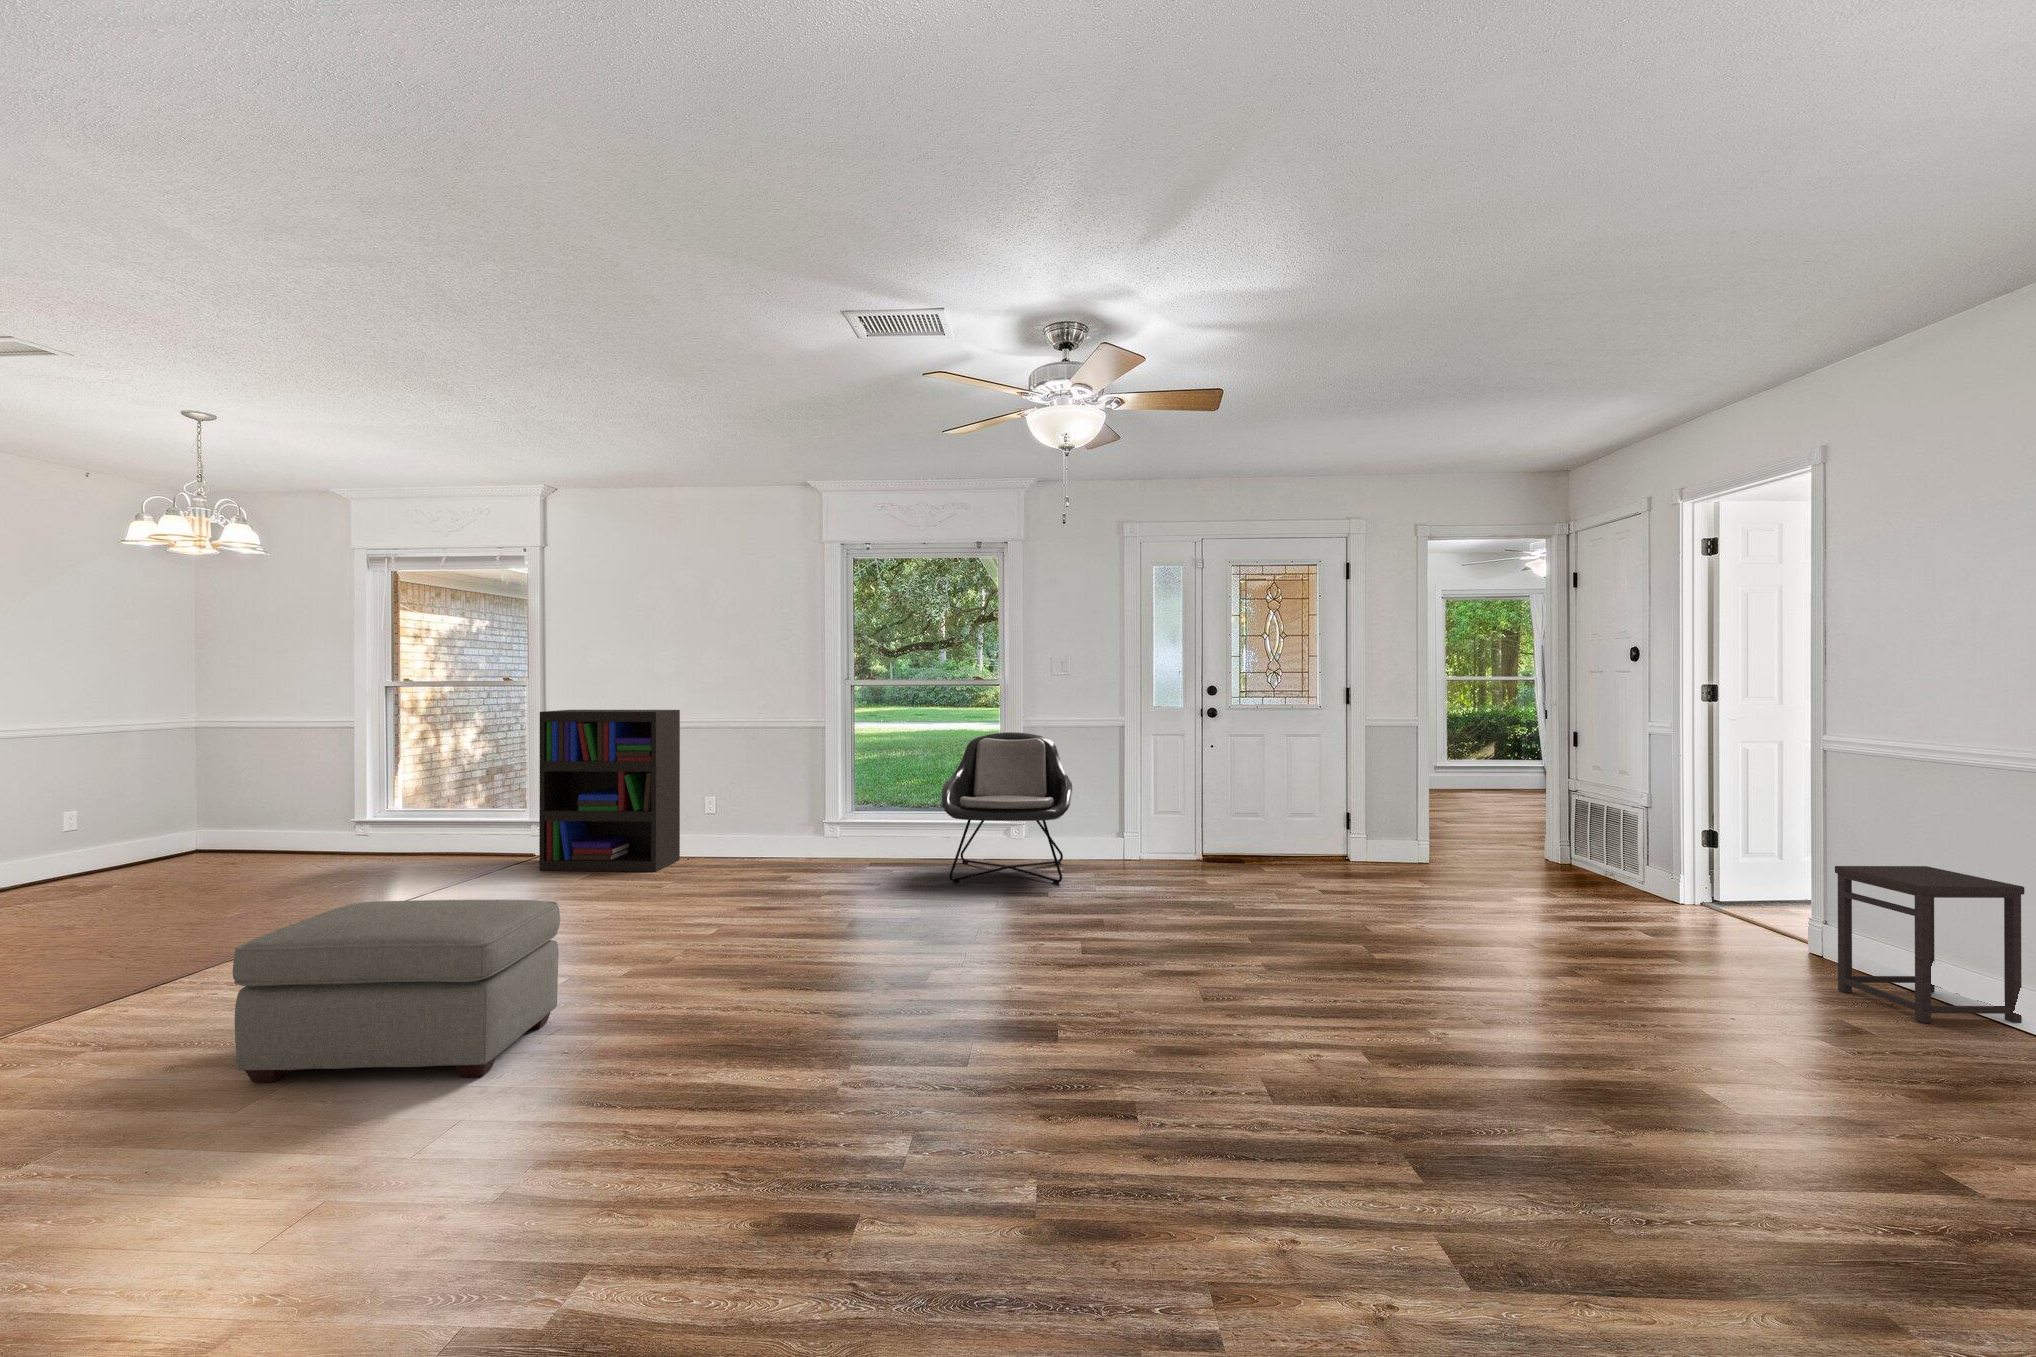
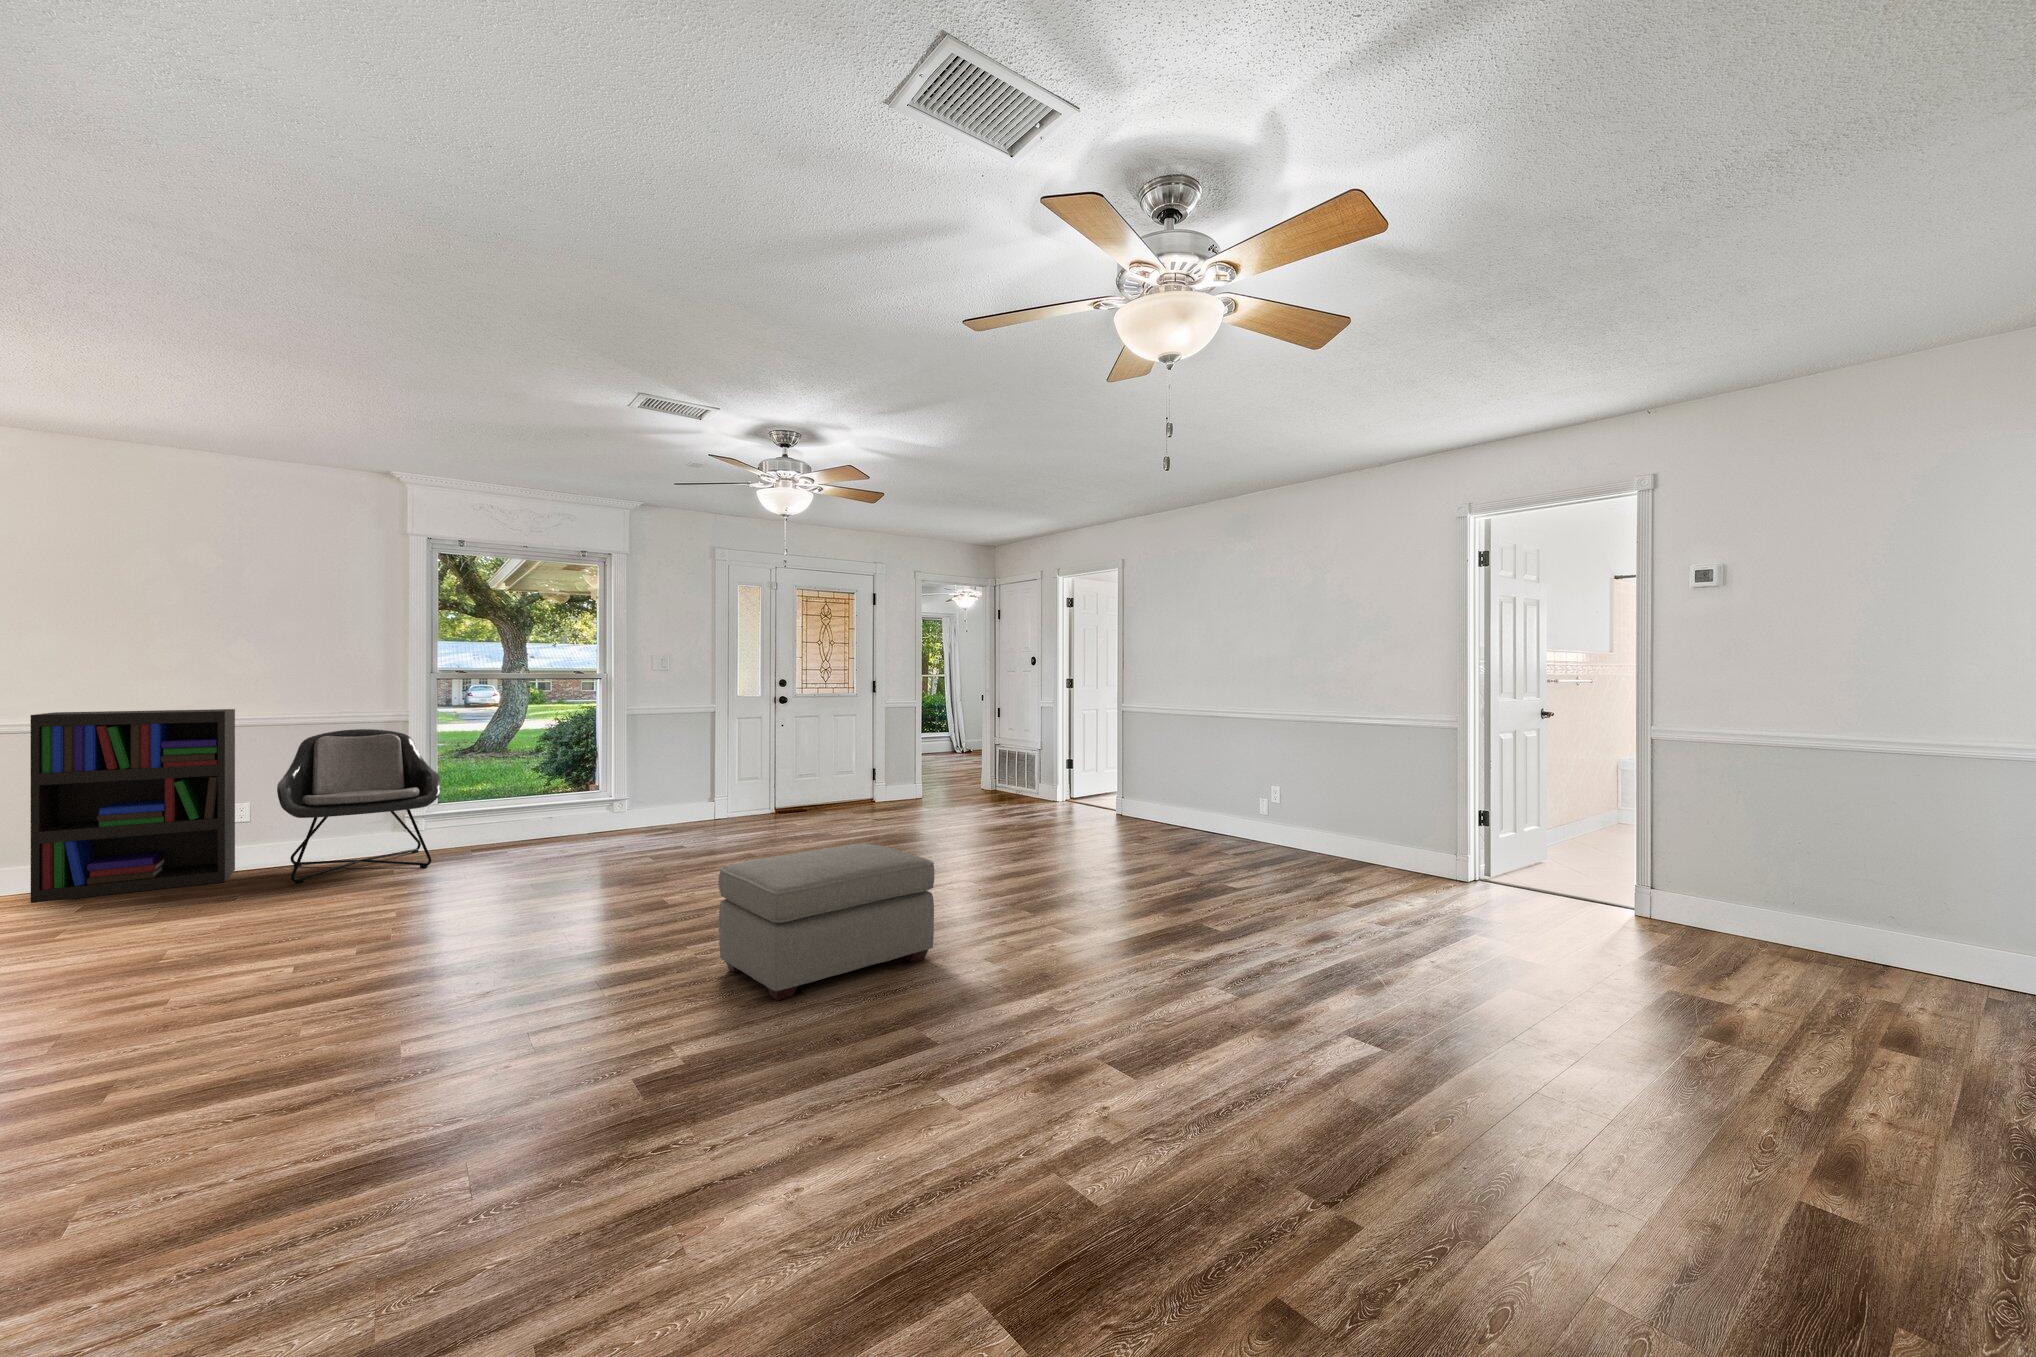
lounge chair: present [942,732,1072,884] -> present [277,729,441,884]
side table: present [1835,866,2024,1023] -> none [1139,764,1202,834]
ottoman: present [233,900,560,1082] -> present [718,844,934,1001]

